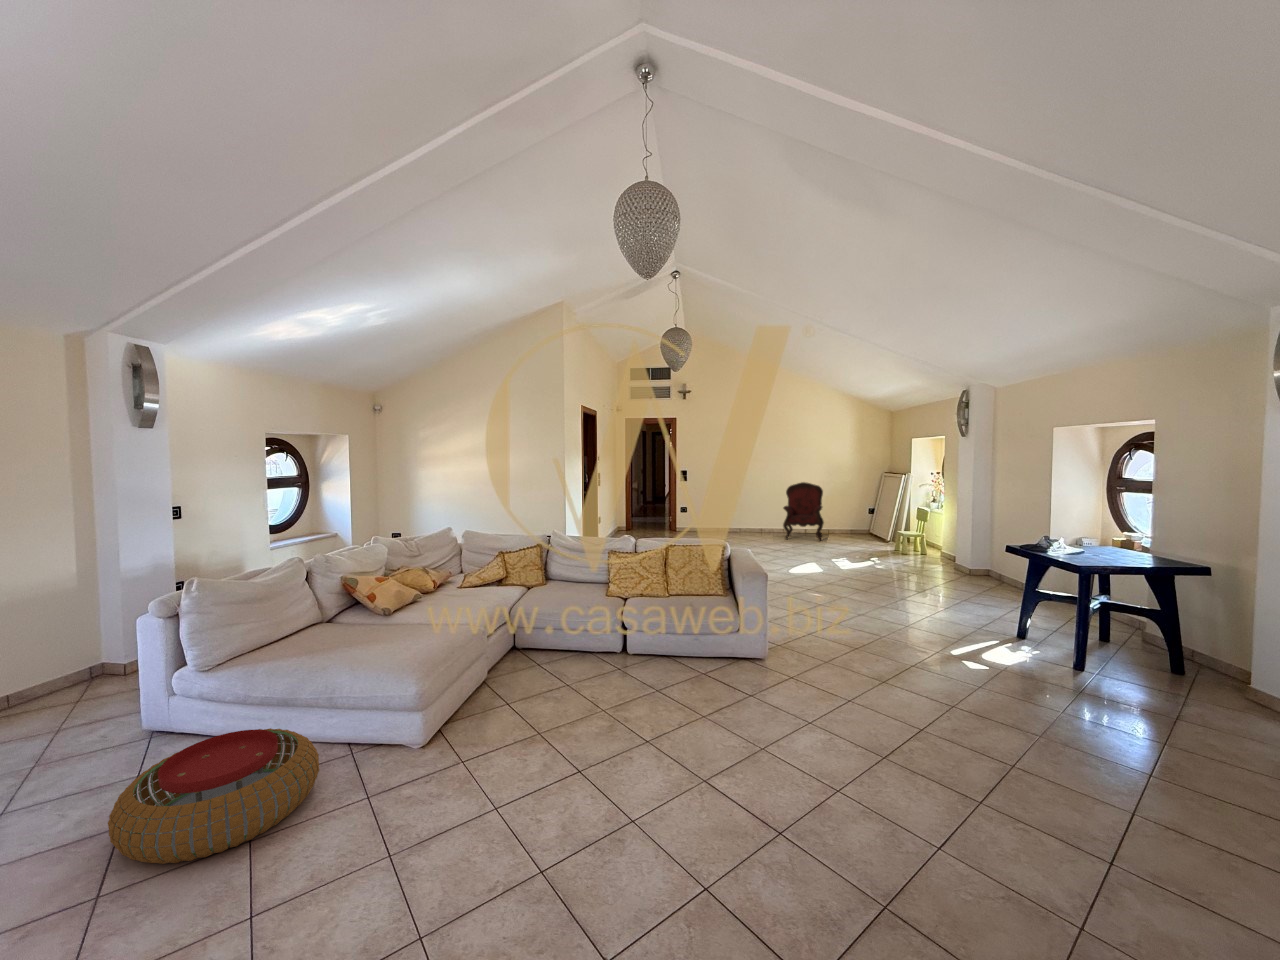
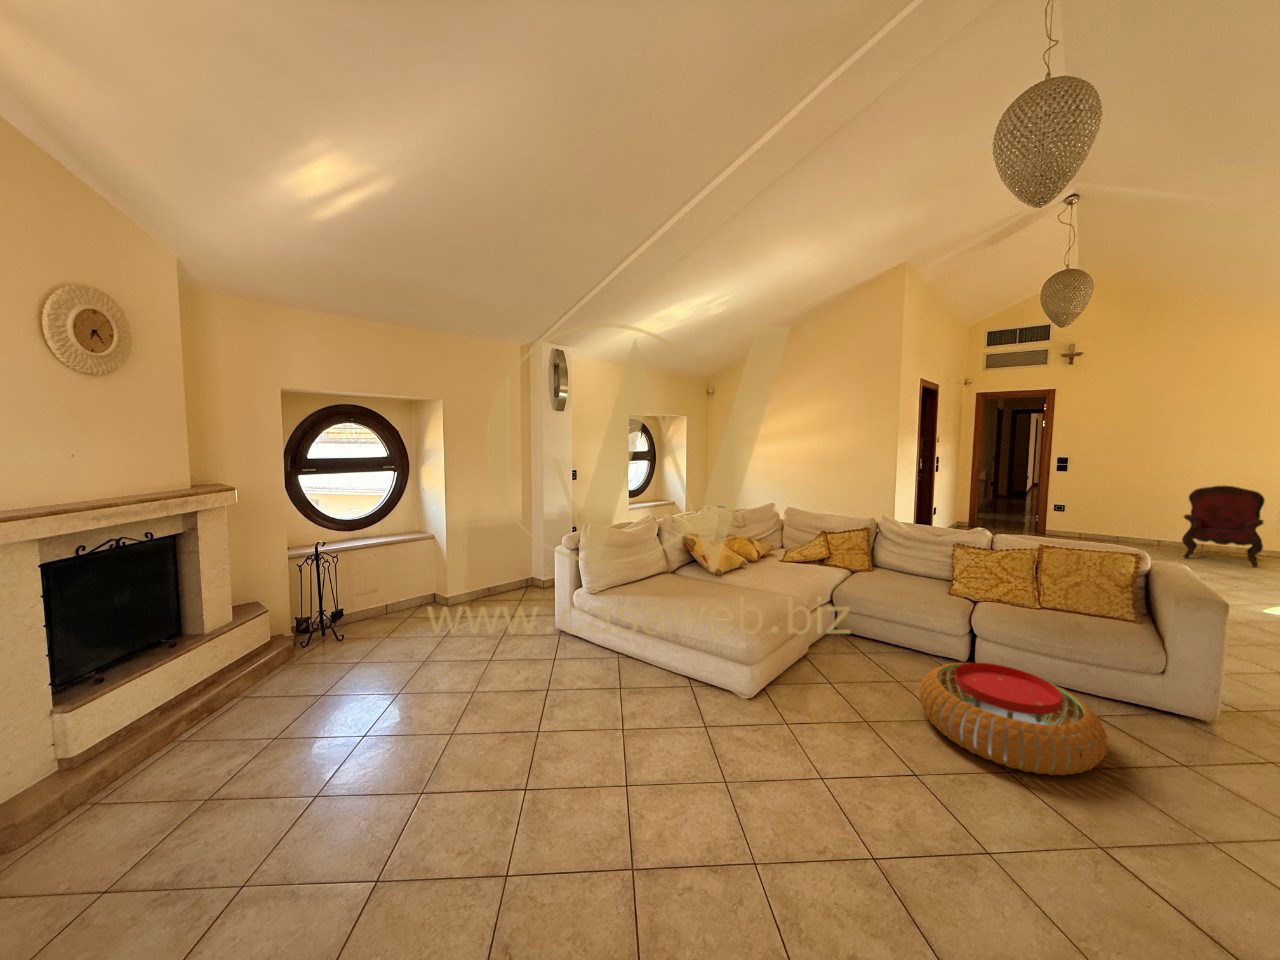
pouf: present [108,728,319,864] -> present [919,663,1108,775]

